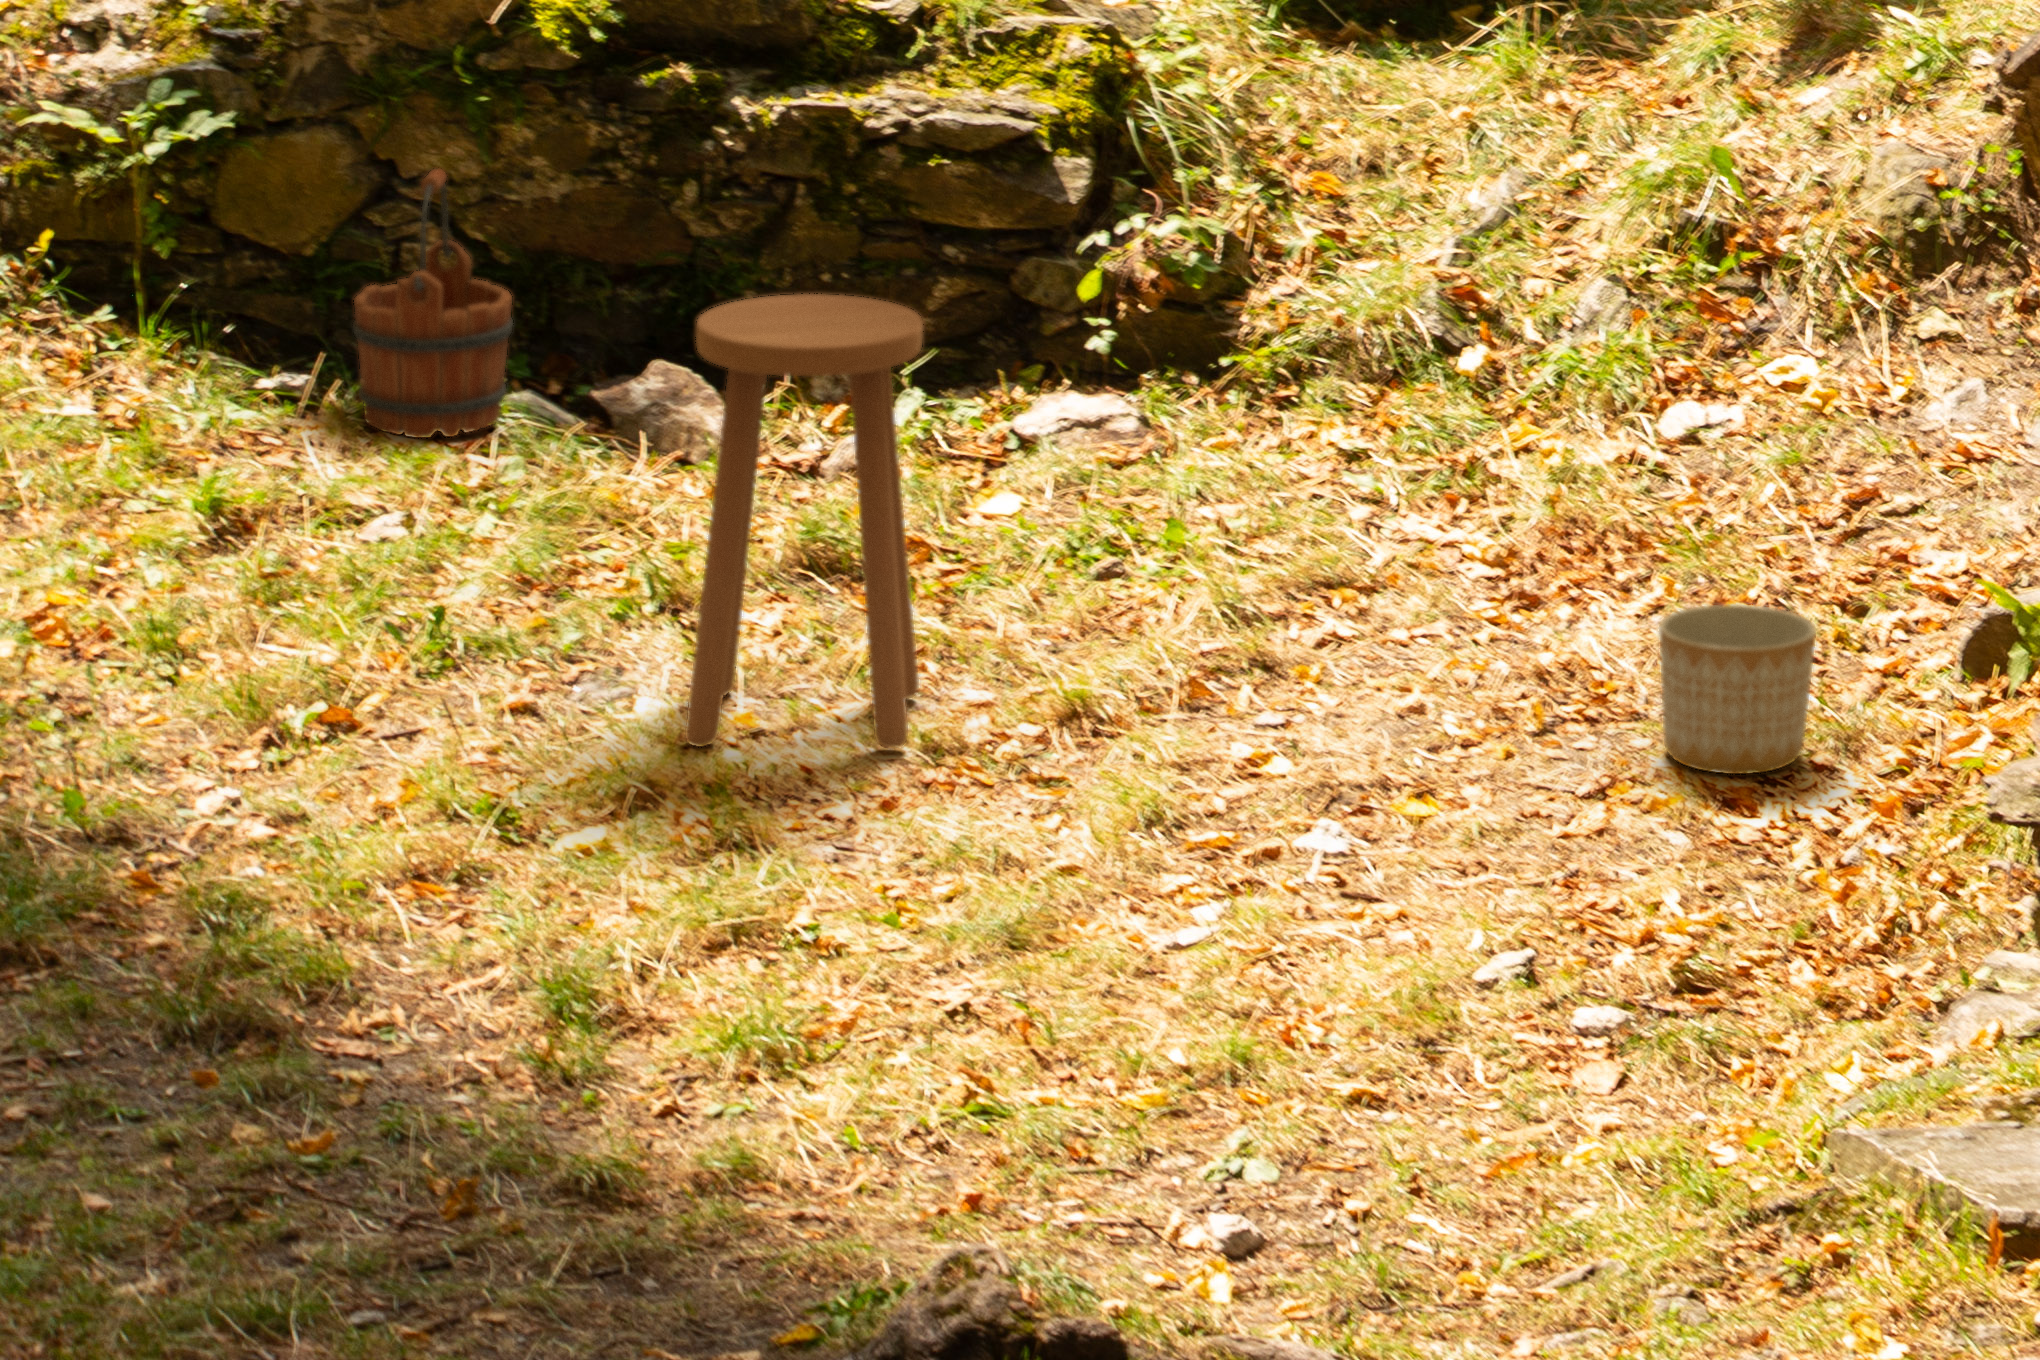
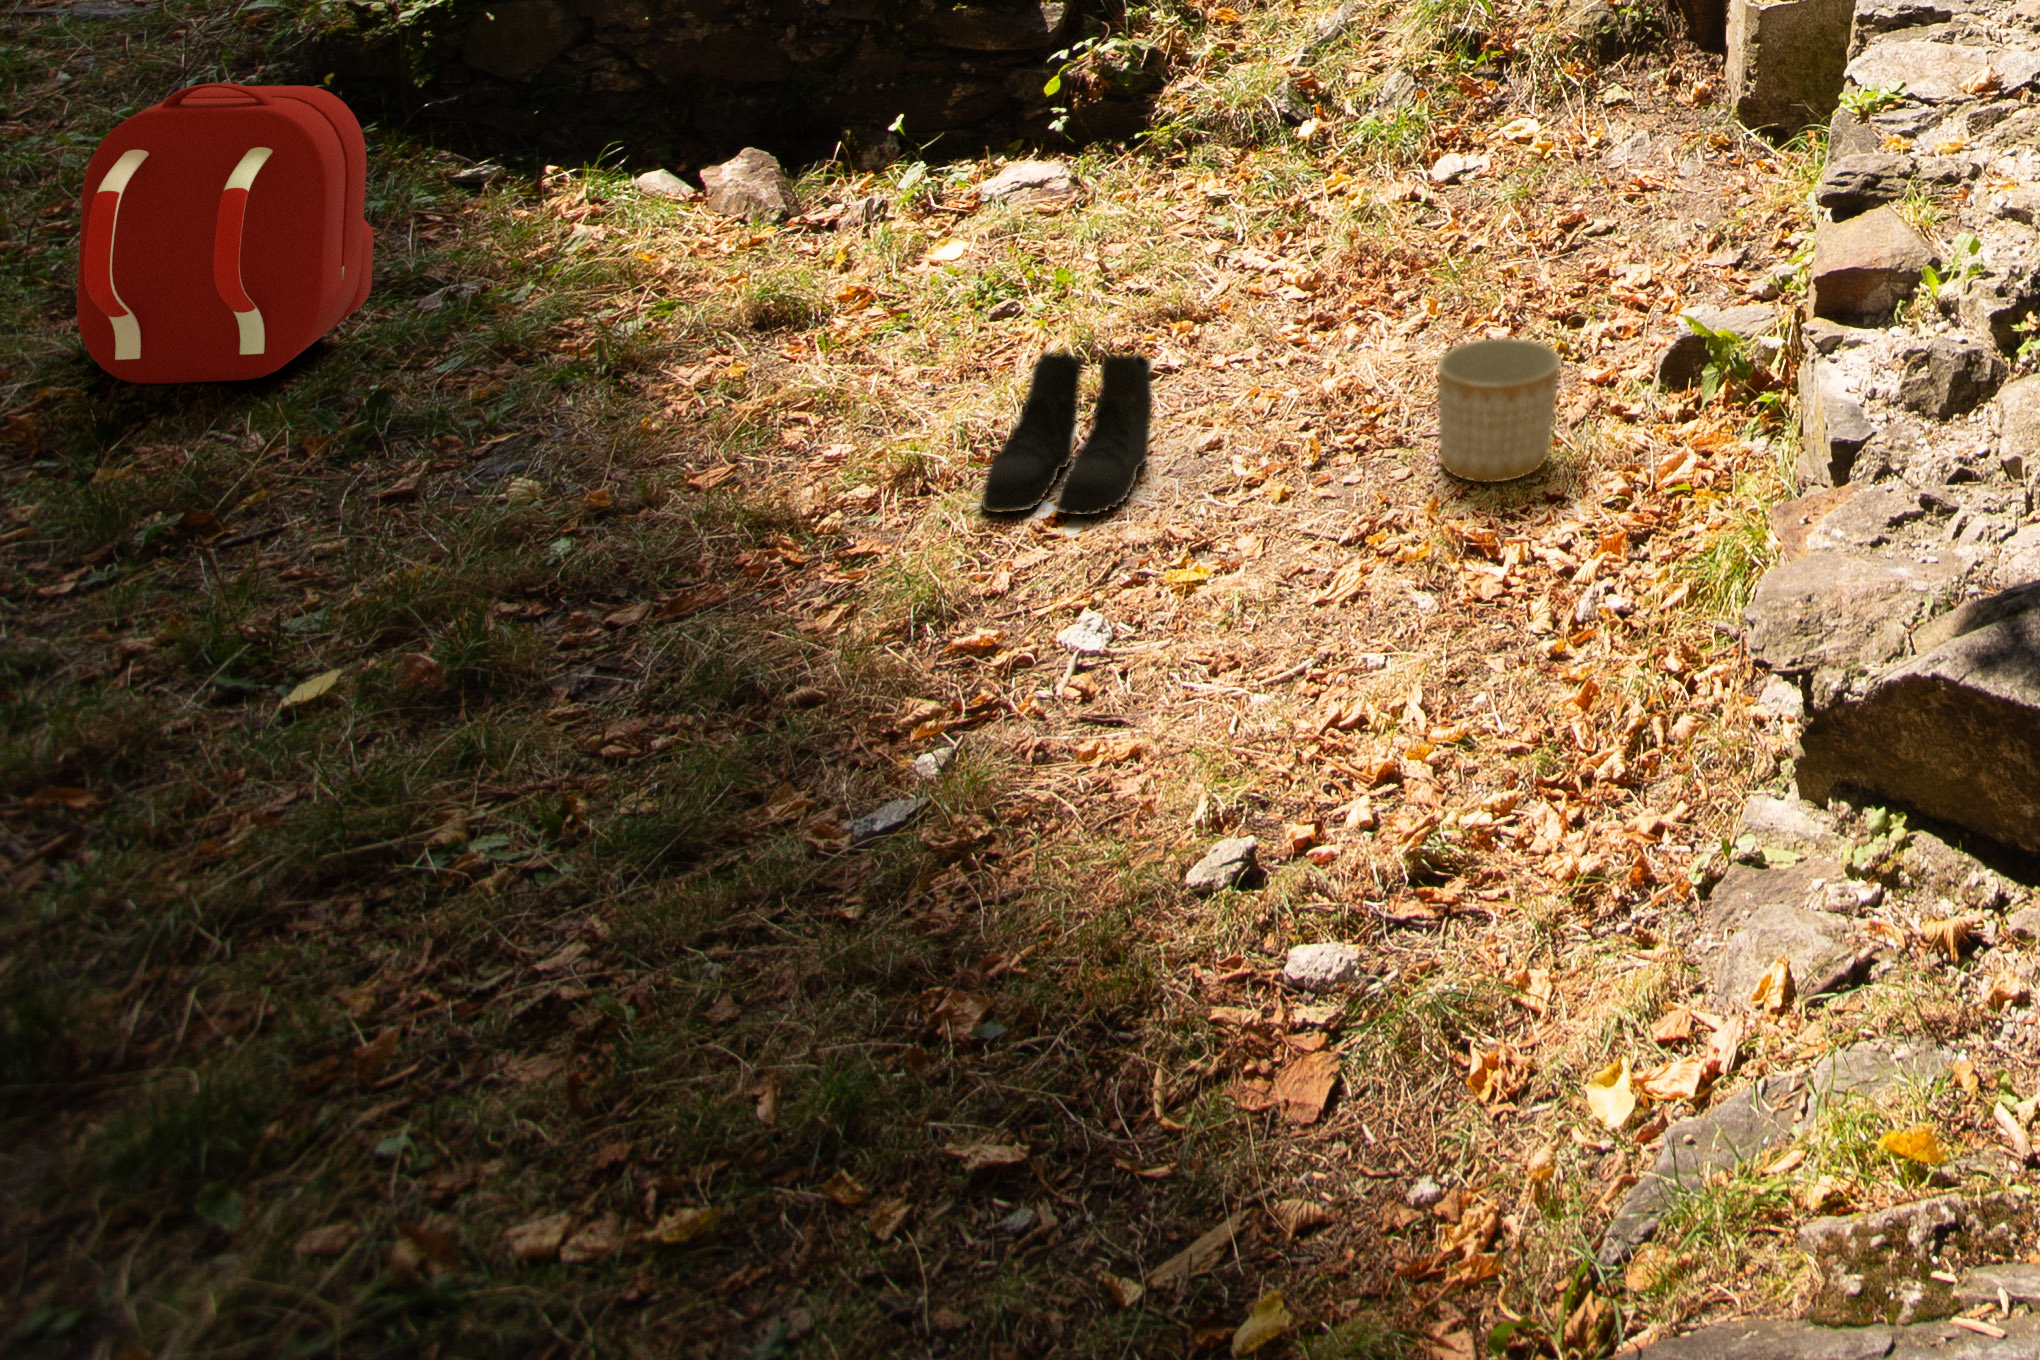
wooden bucket: present [354,169,513,438] -> none [444,29,582,232]
backpack: none [88,216,363,571] -> present [77,83,374,383]
stool: present [685,294,923,748] -> none [565,133,819,543]
boots: none [1123,579,1310,764] -> present [982,350,1152,515]

